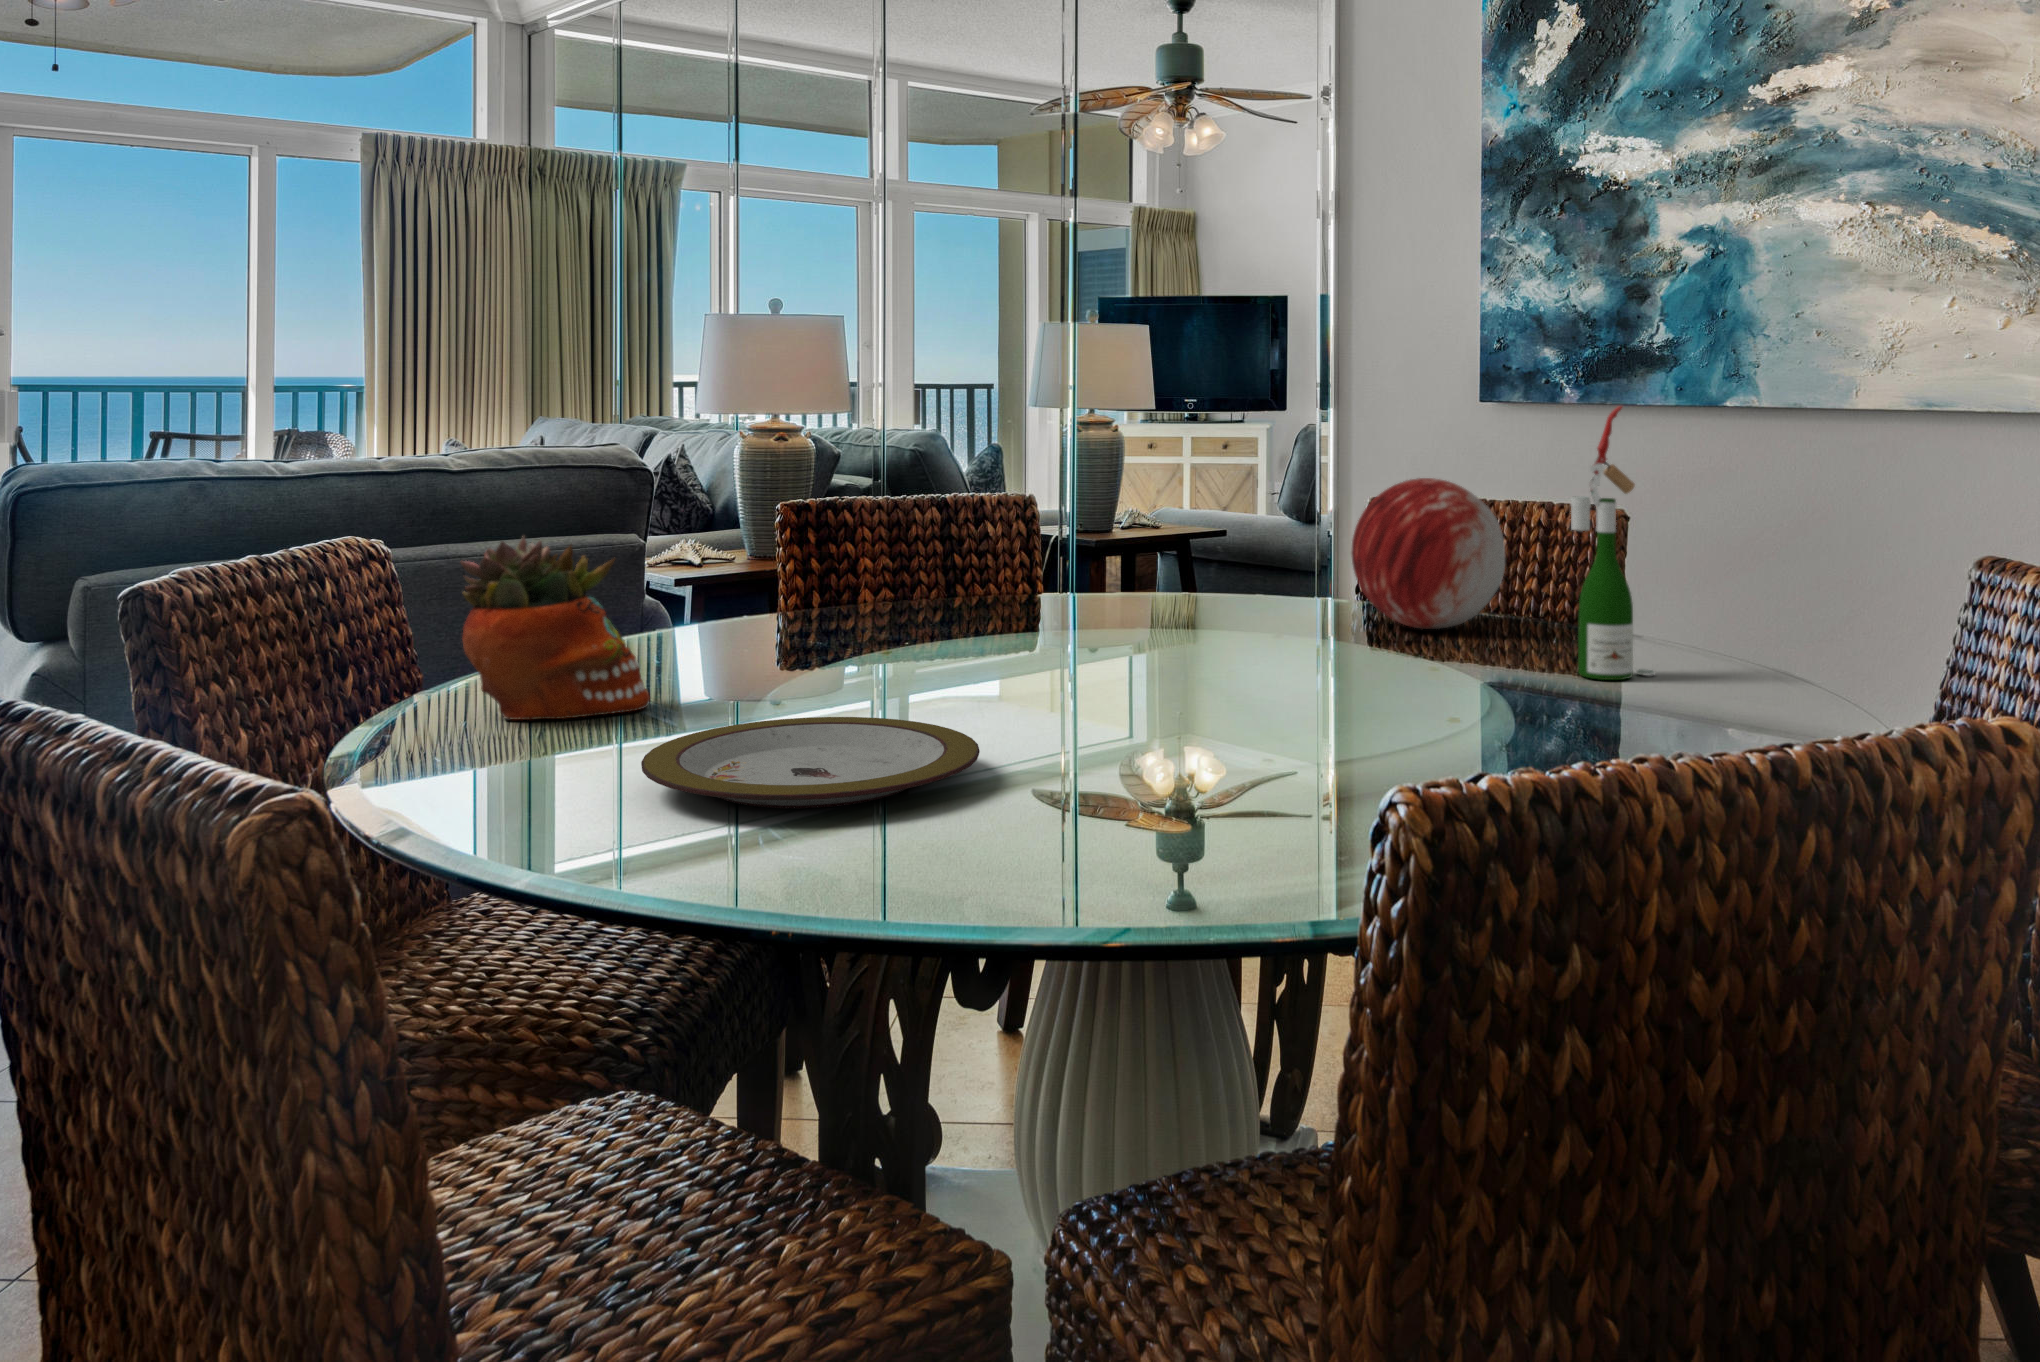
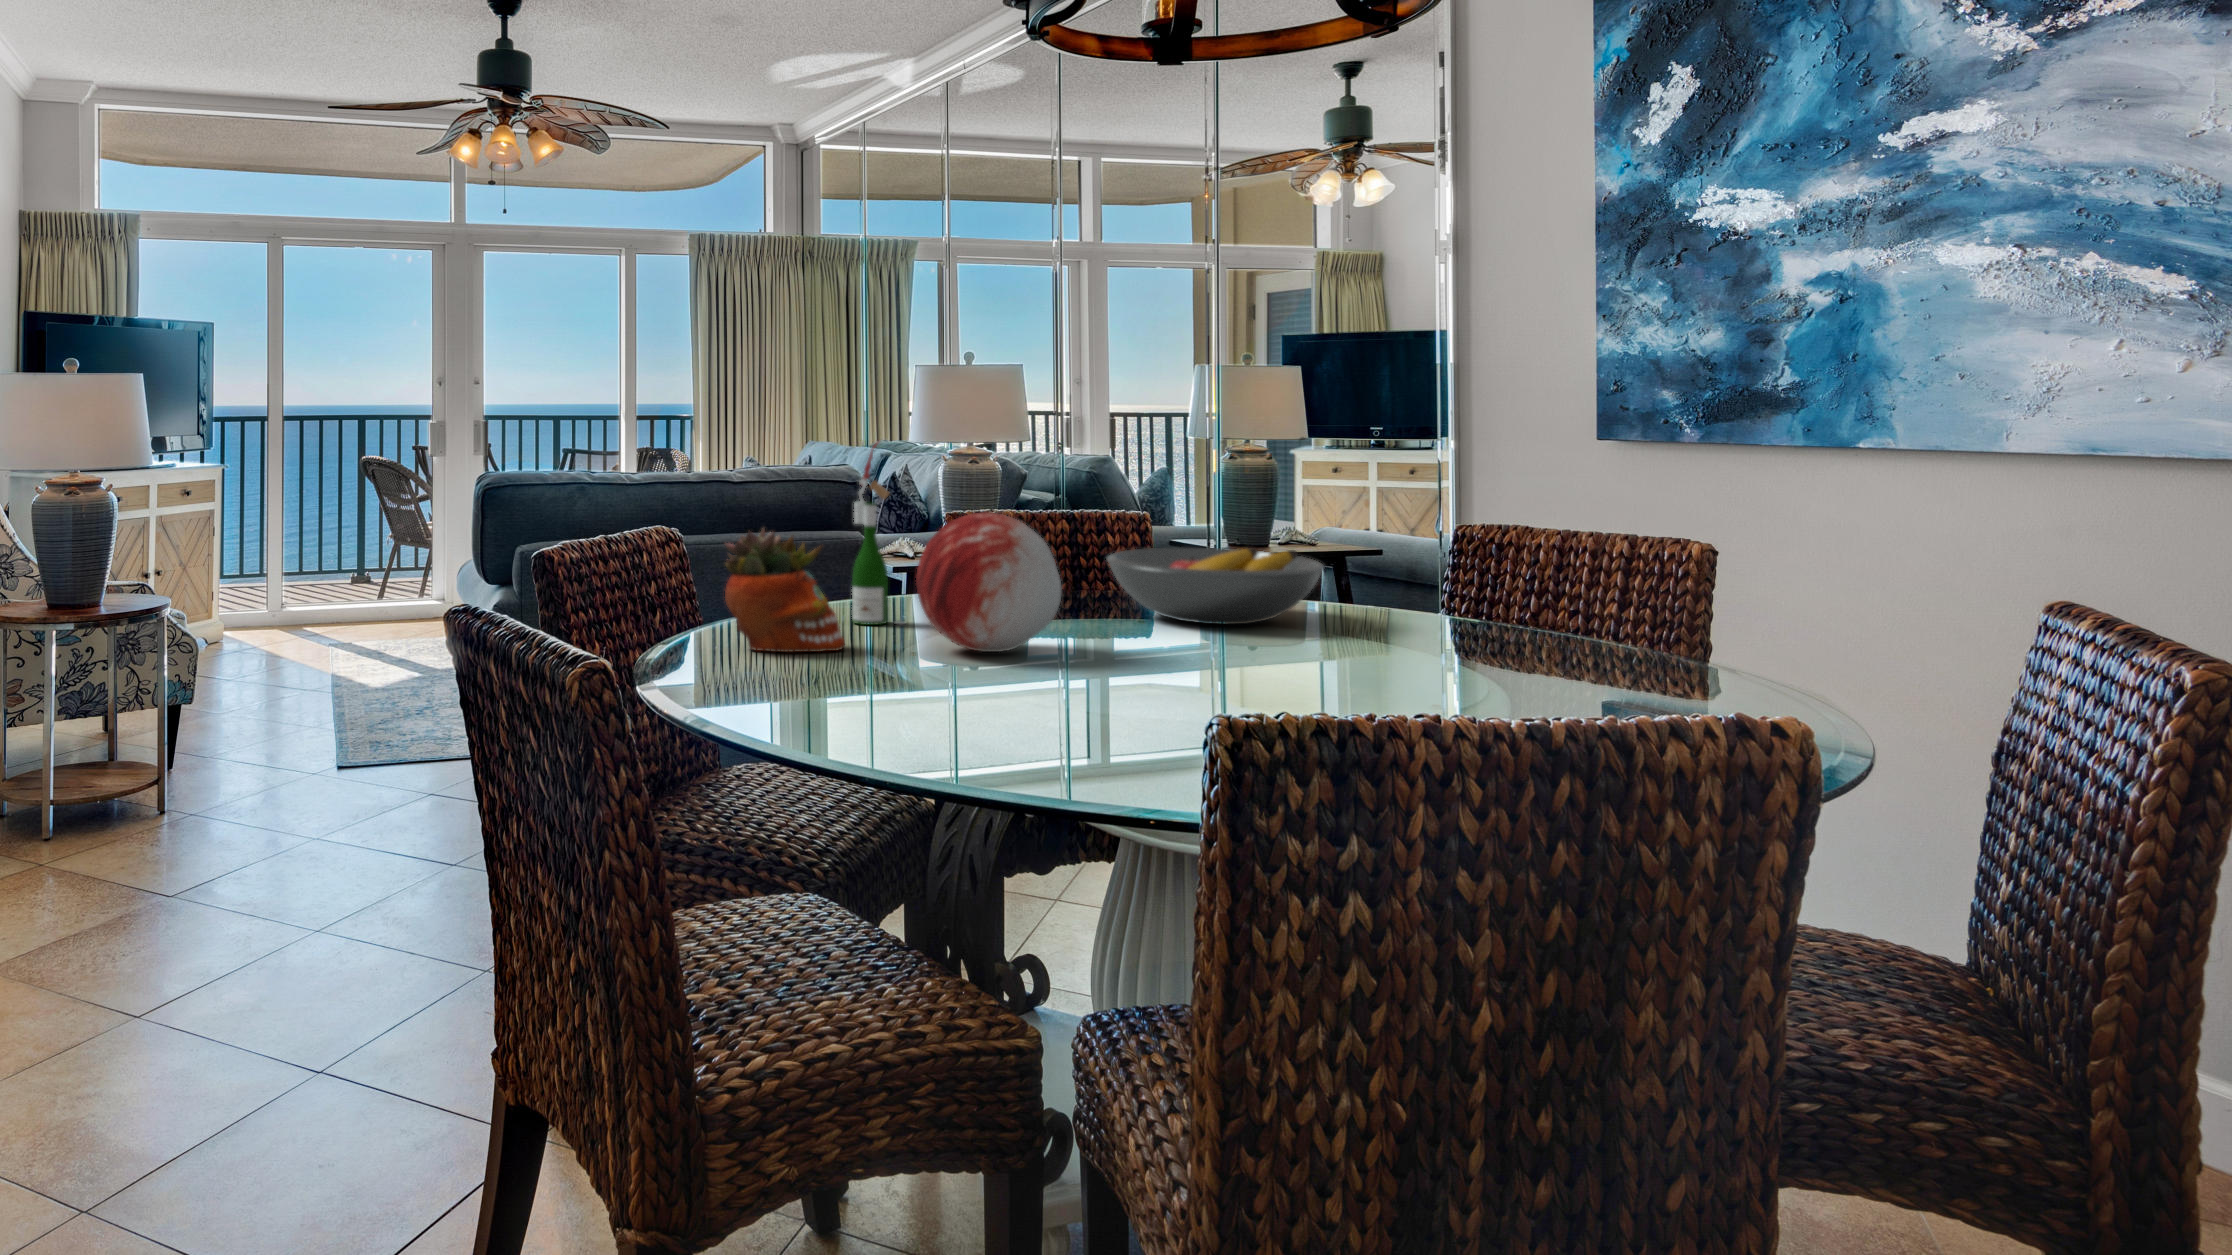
wine bottle: present [1571,406,1655,680] -> present [852,442,905,625]
decorative orb: present [1351,478,1505,629] -> present [916,512,1061,652]
fruit bowl: none [982,539,1244,635] -> present [1107,548,1324,624]
plate: present [641,717,980,809] -> none [820,661,1050,718]

